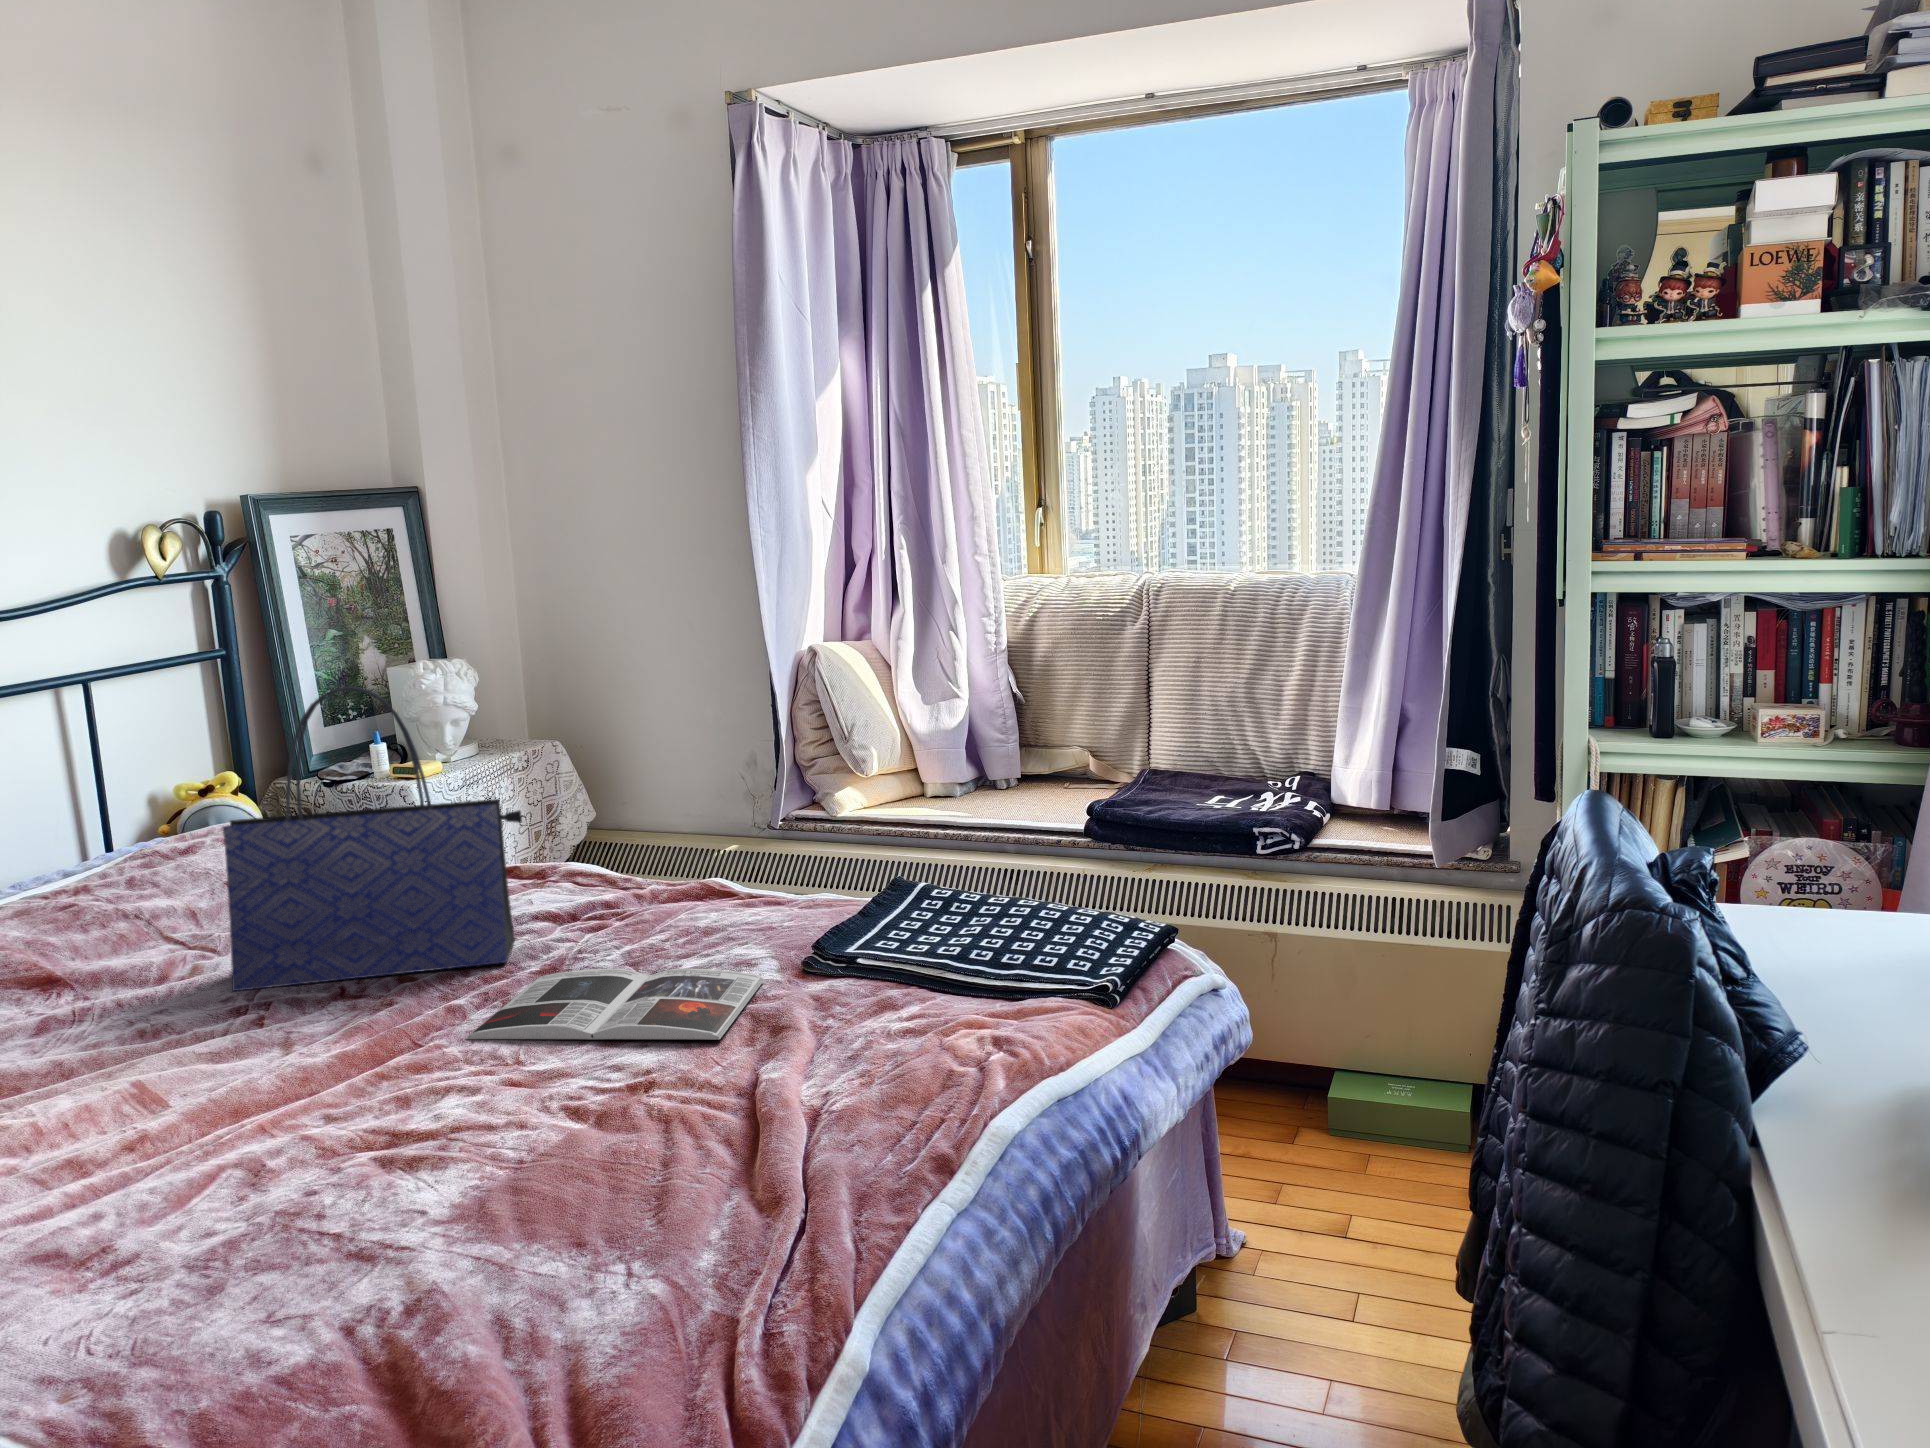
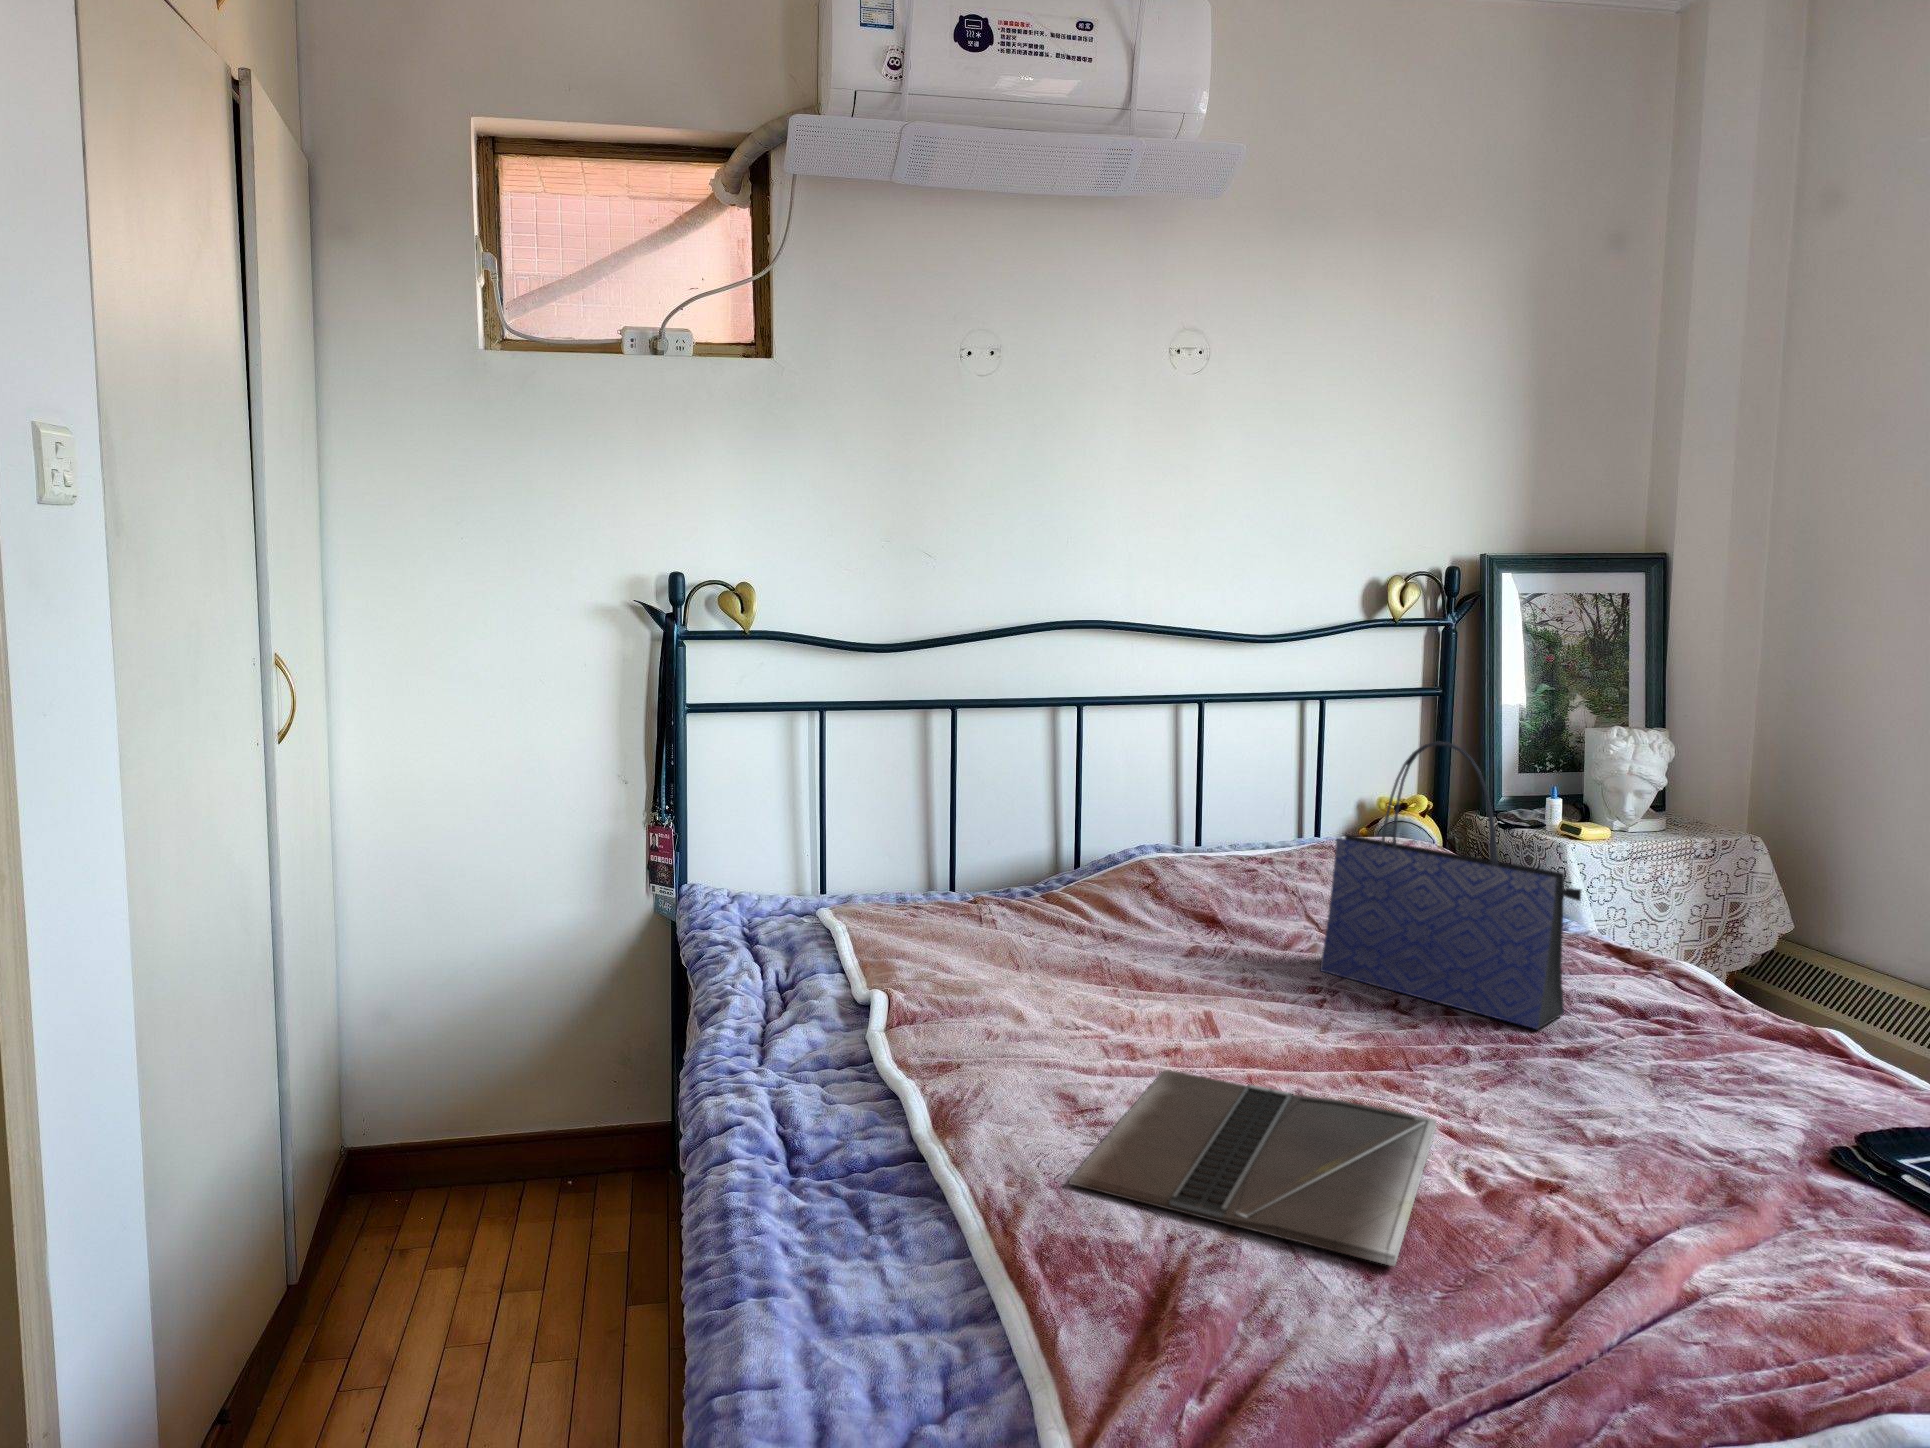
magazine: present [466,969,764,1040] -> none [1445,1054,1789,1188]
laptop: none [144,1075,588,1353] -> present [1069,1070,1436,1266]

